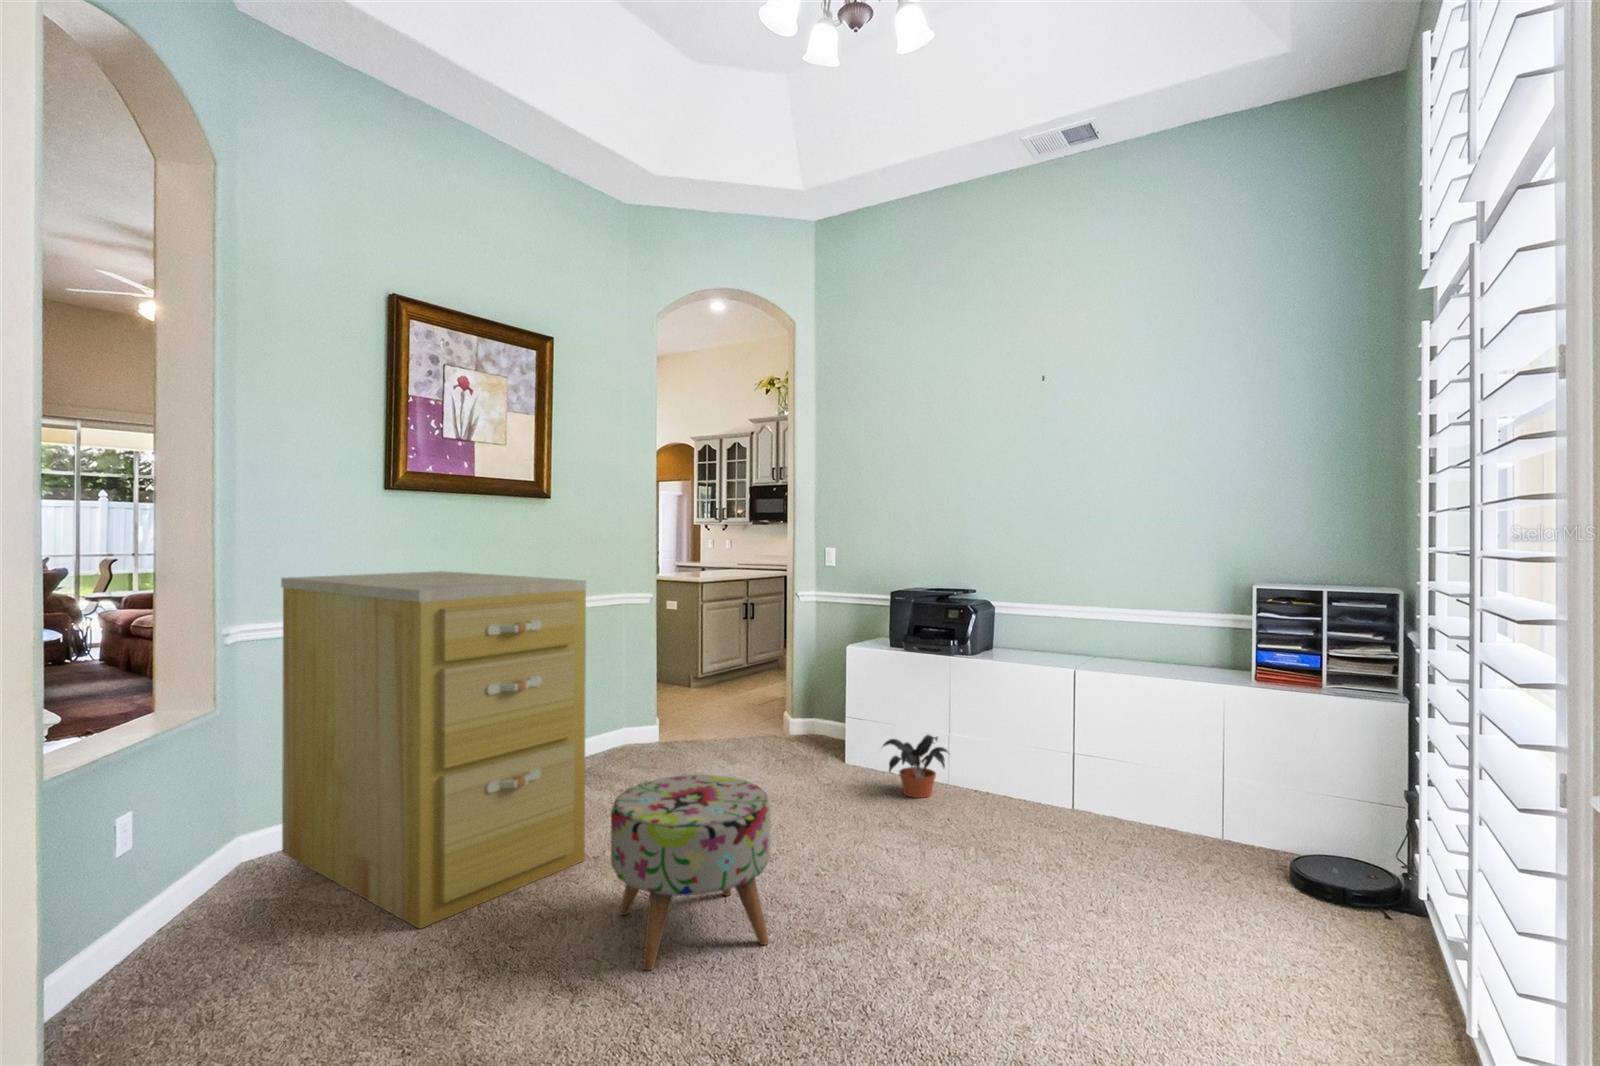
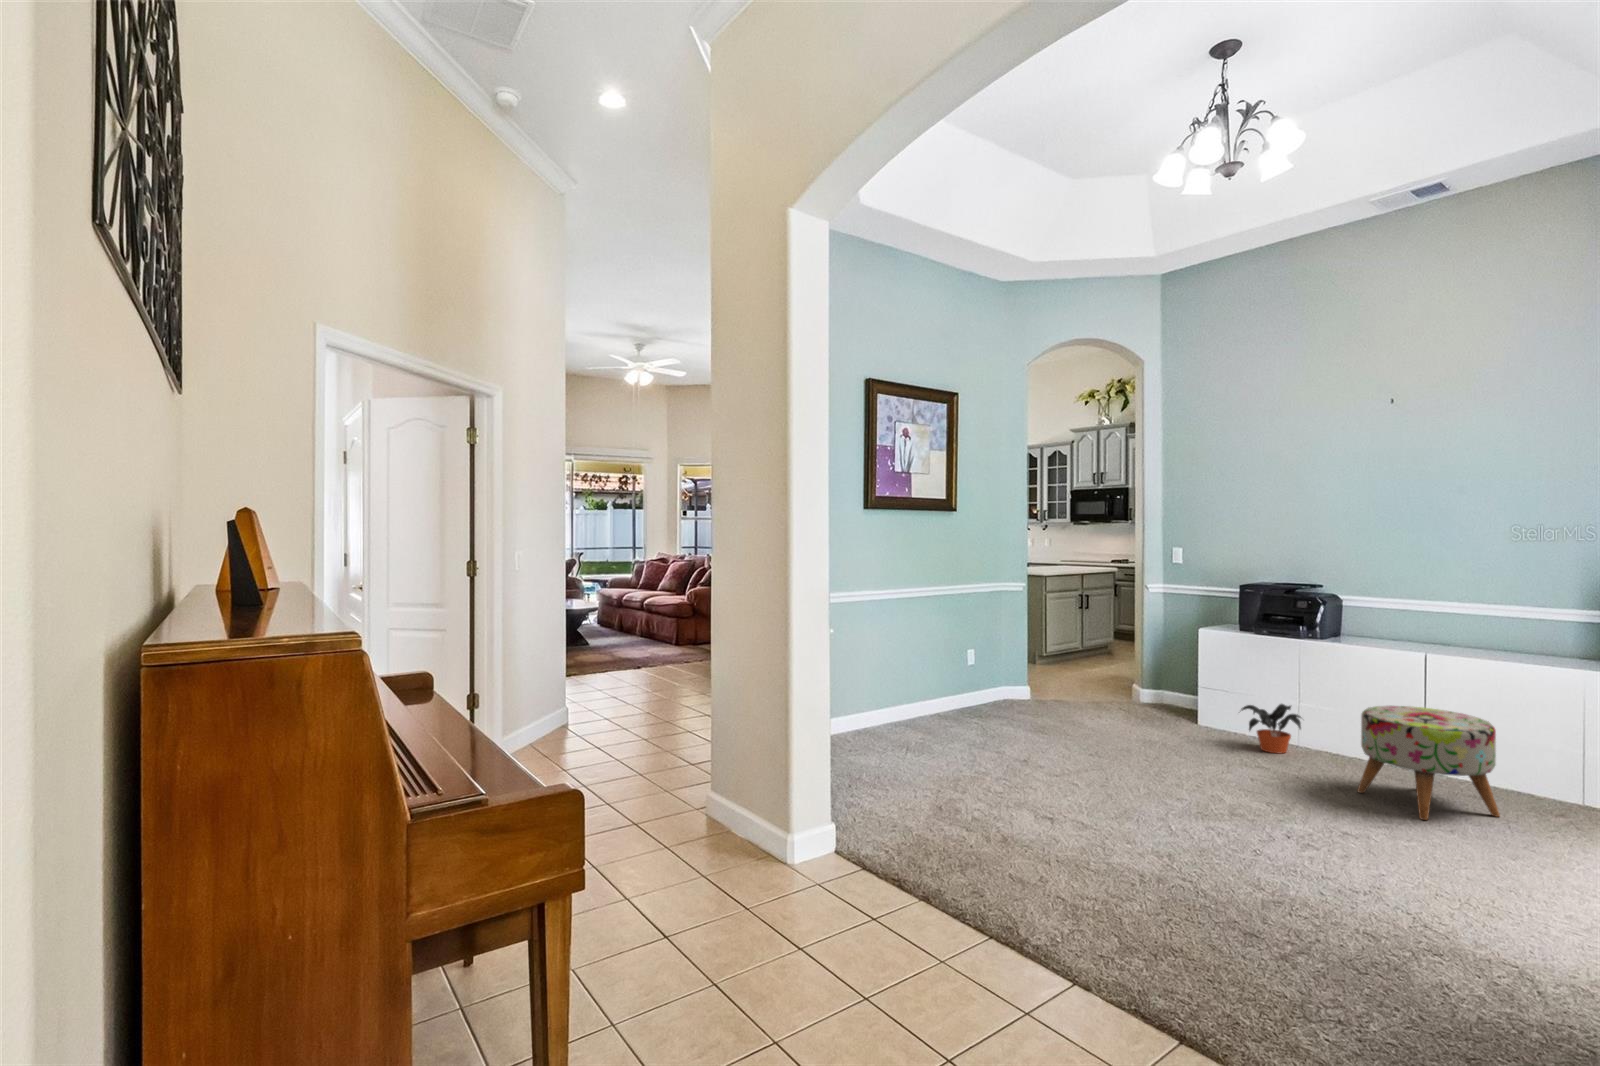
filing cabinet: present [281,571,586,929] -> none [816,567,1023,795]
ottoman: present [611,775,771,970] -> present [1358,706,1500,820]

